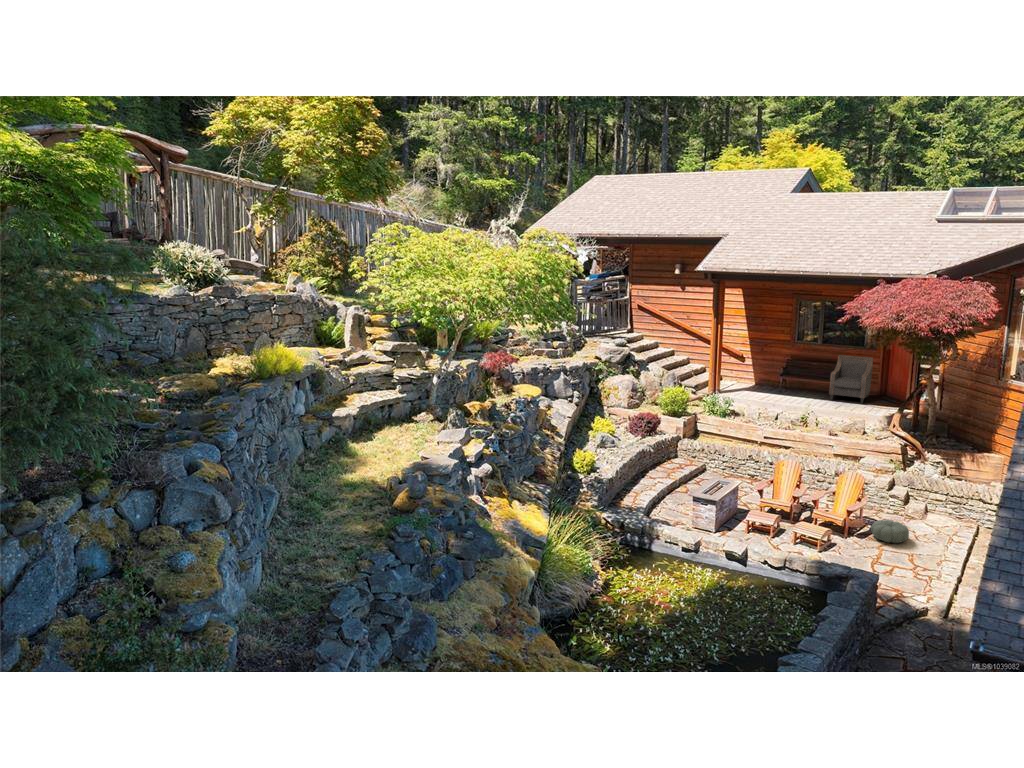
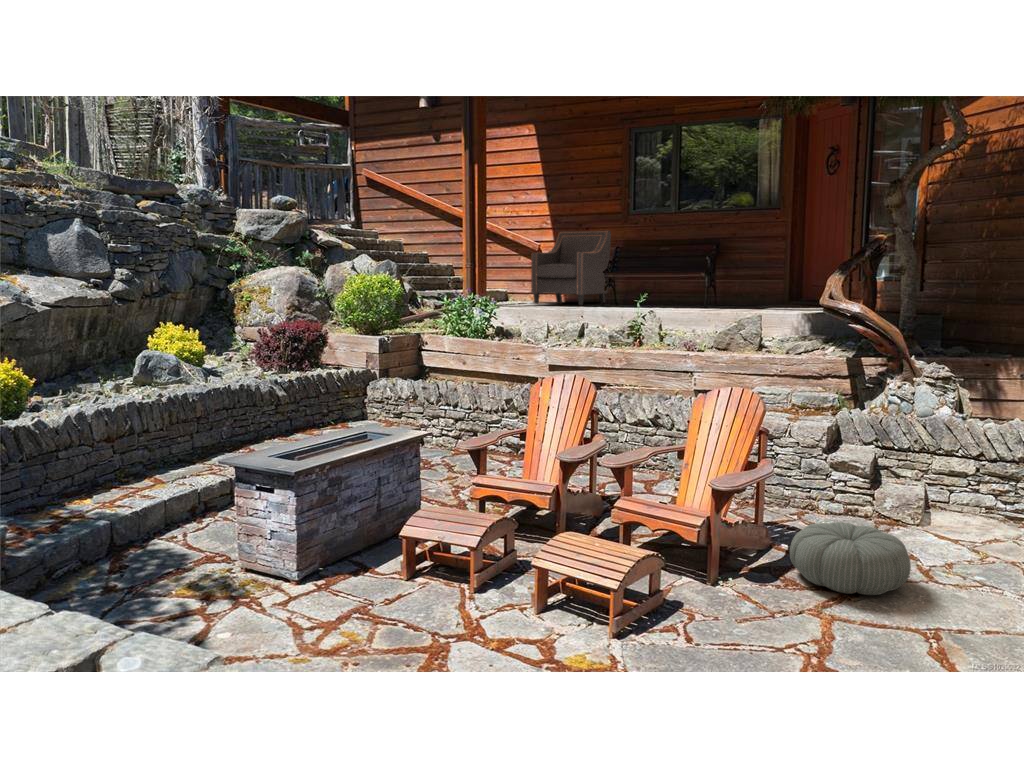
chair: present [829,355,873,403] -> present [531,231,611,305]

